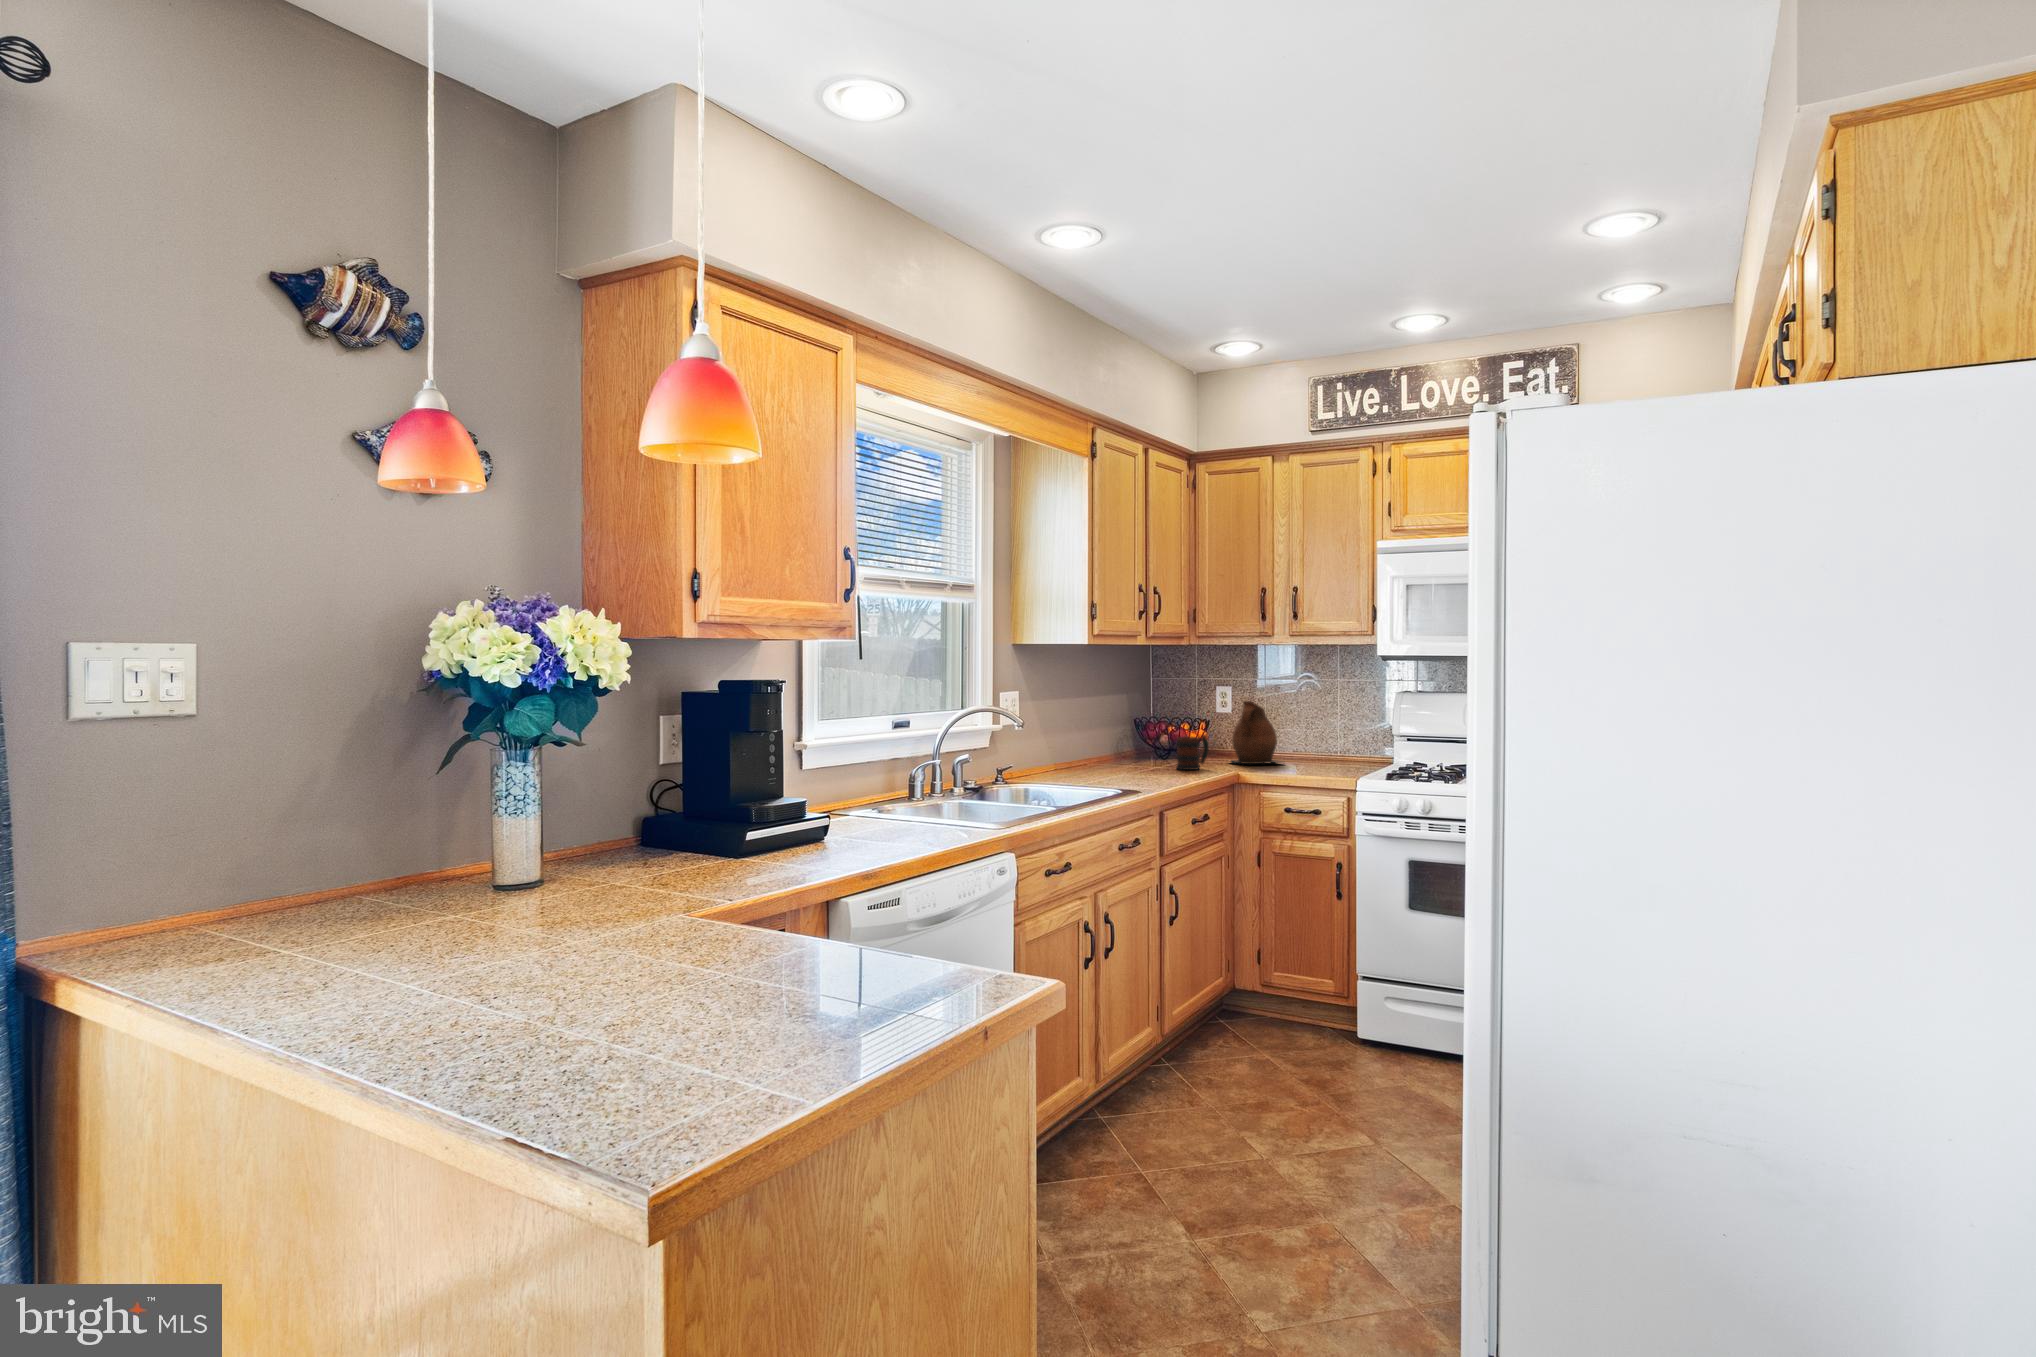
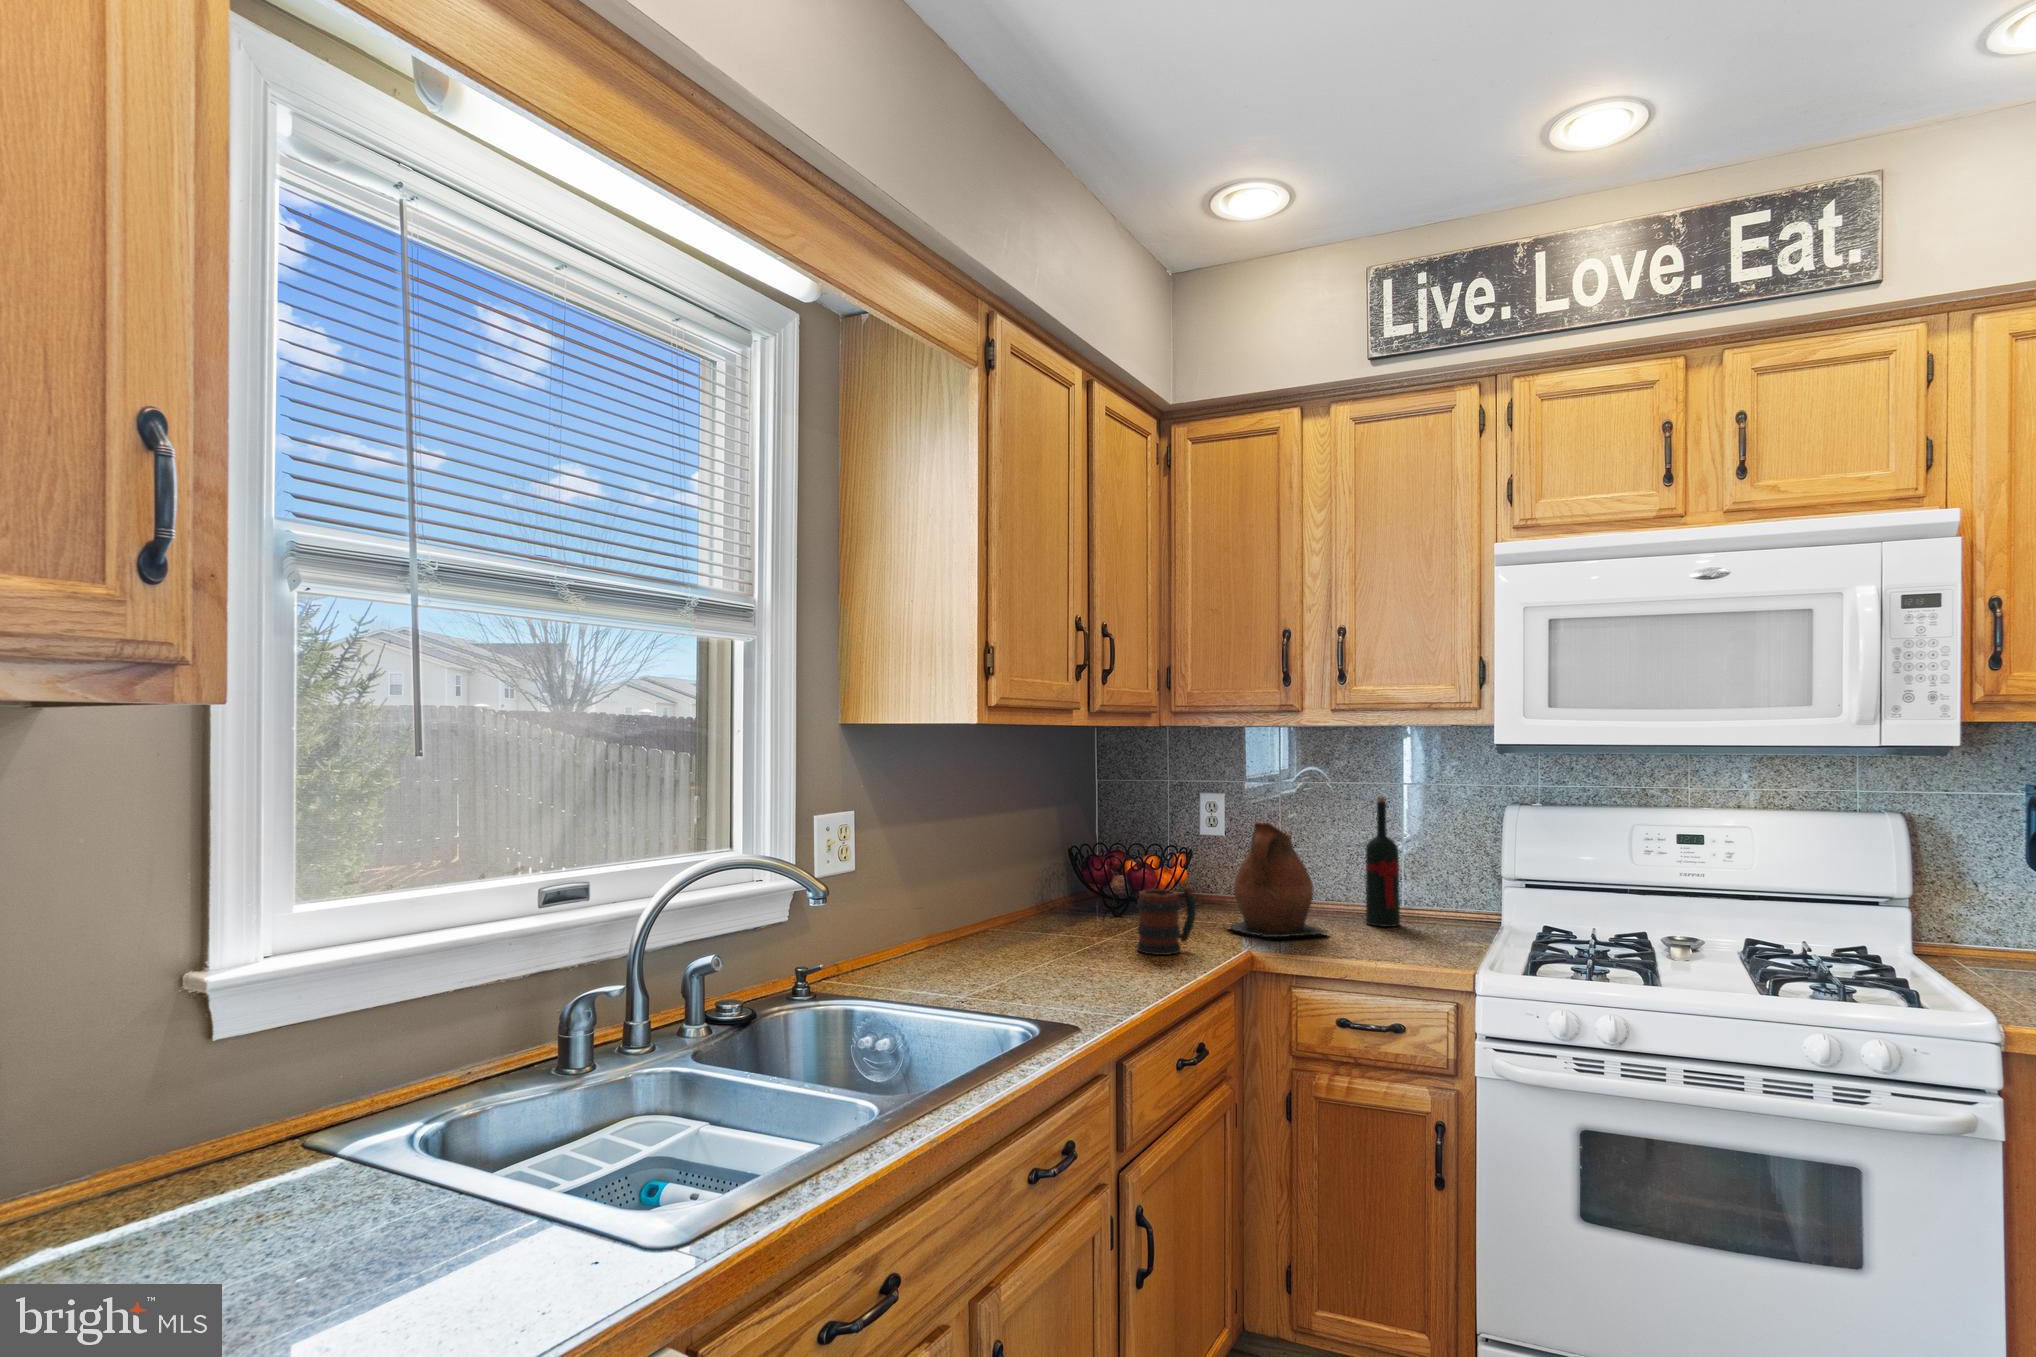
wine bottle: none [1311,687,1330,762] -> present [1366,797,1400,927]

